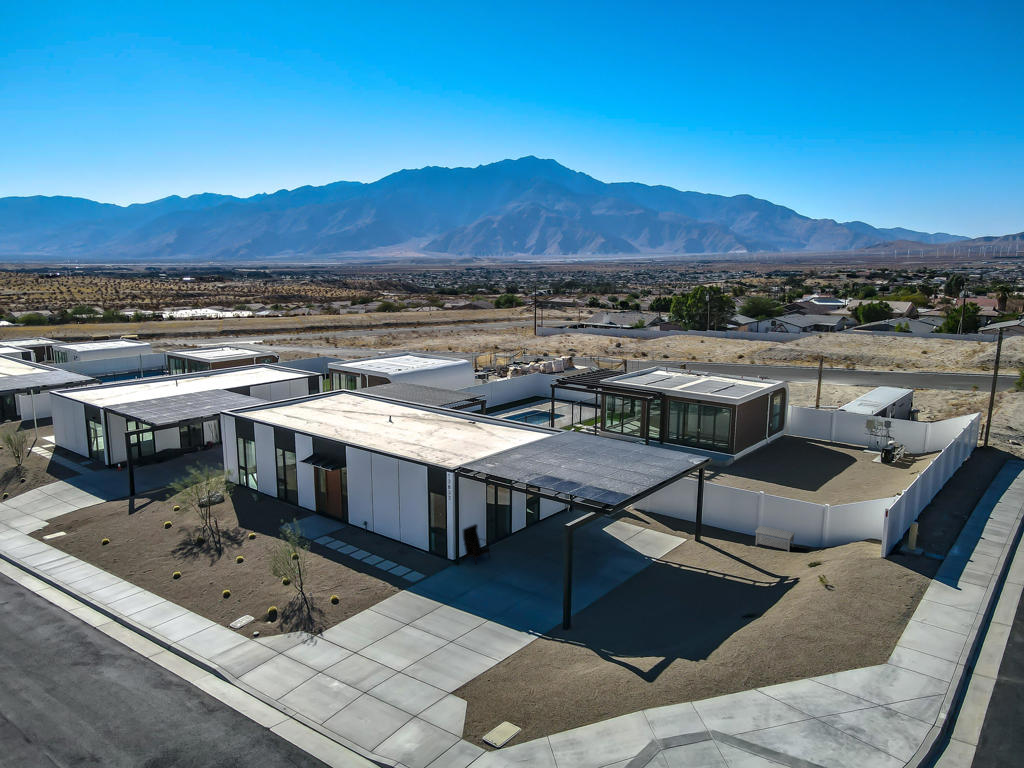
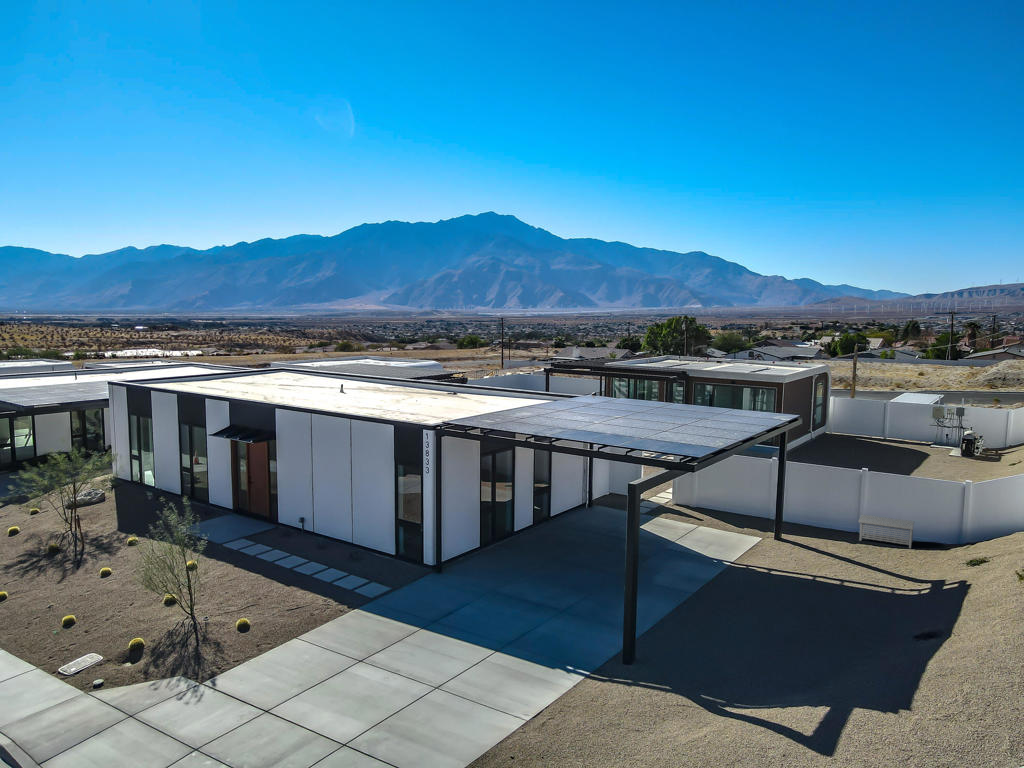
lounge chair: present [463,524,490,559] -> none [446,513,489,572]

